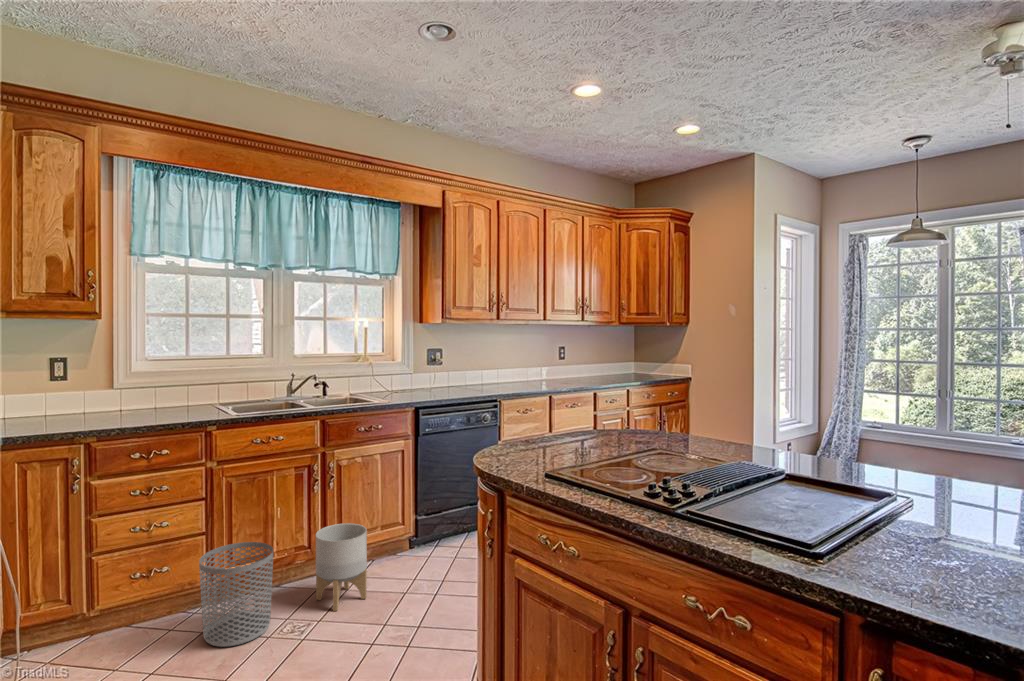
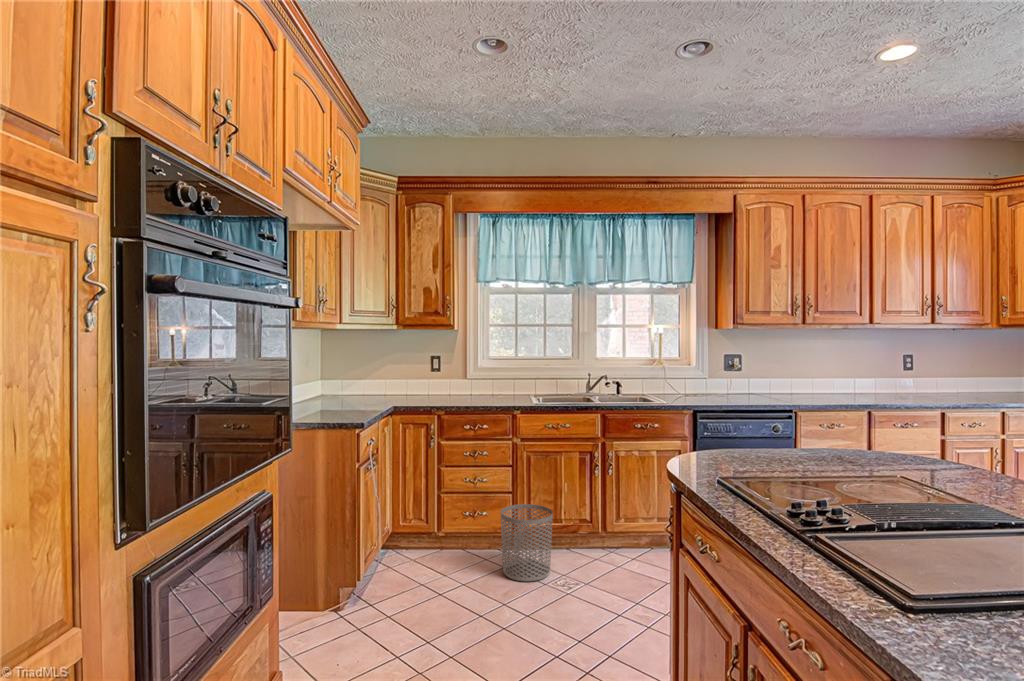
planter: present [316,523,367,611] -> none [589,507,633,580]

